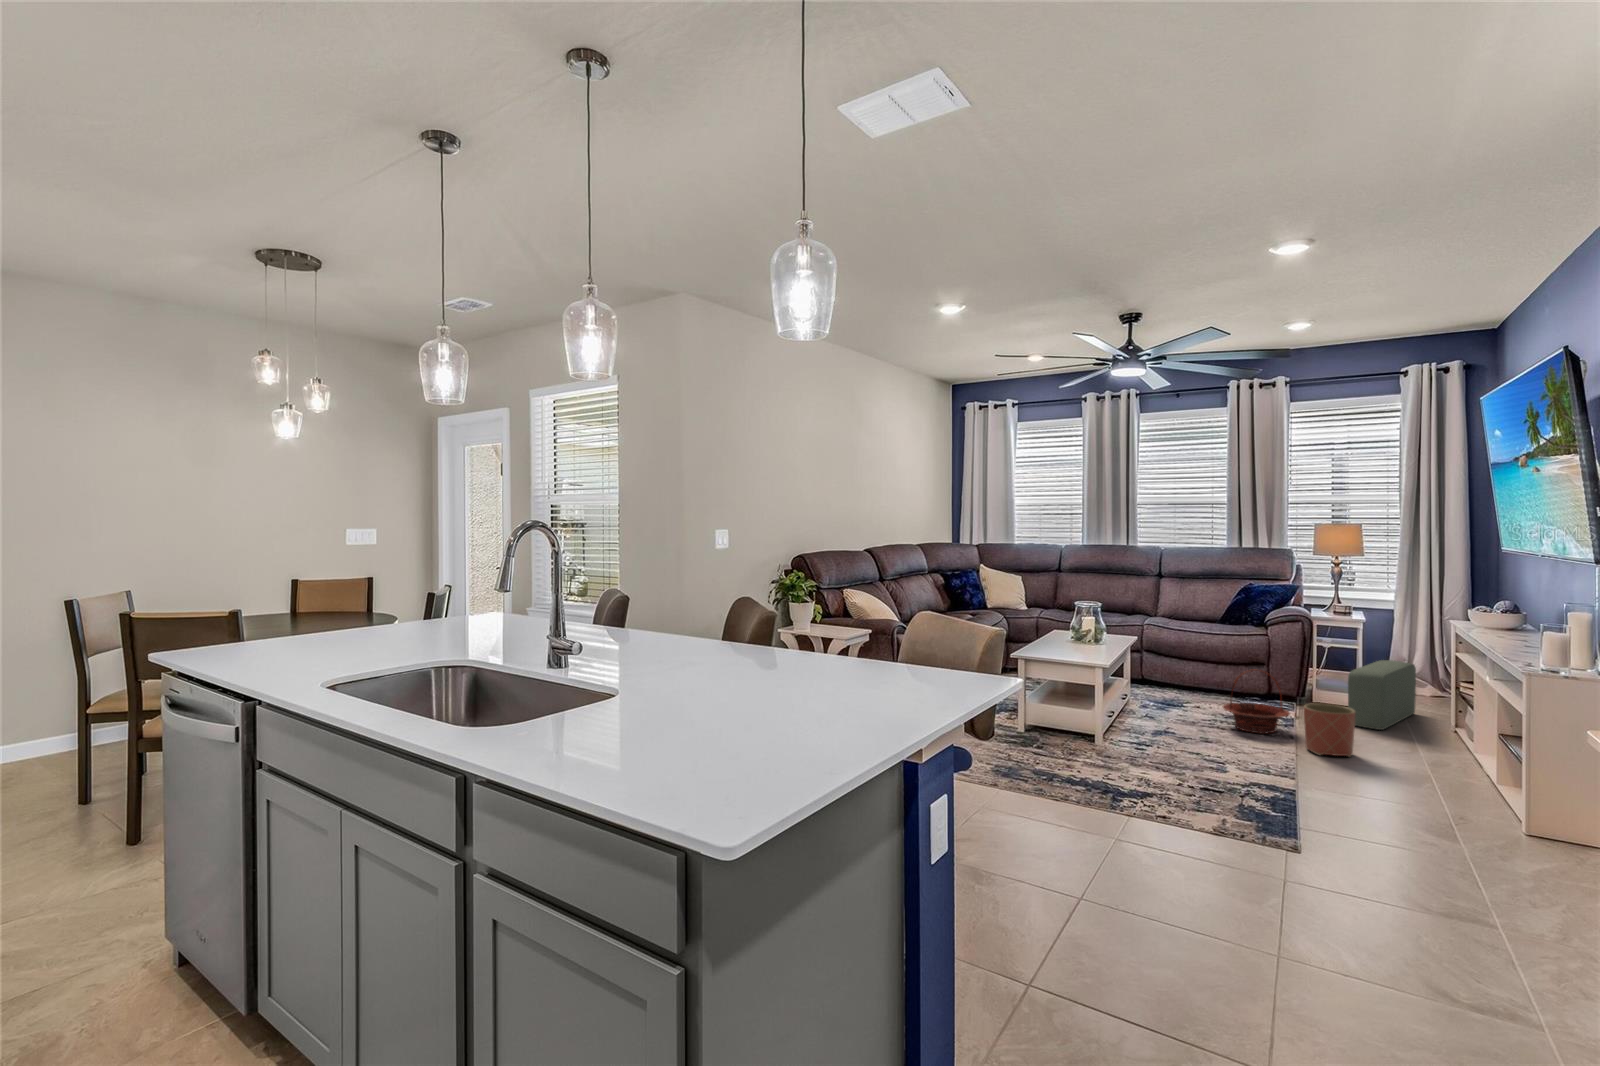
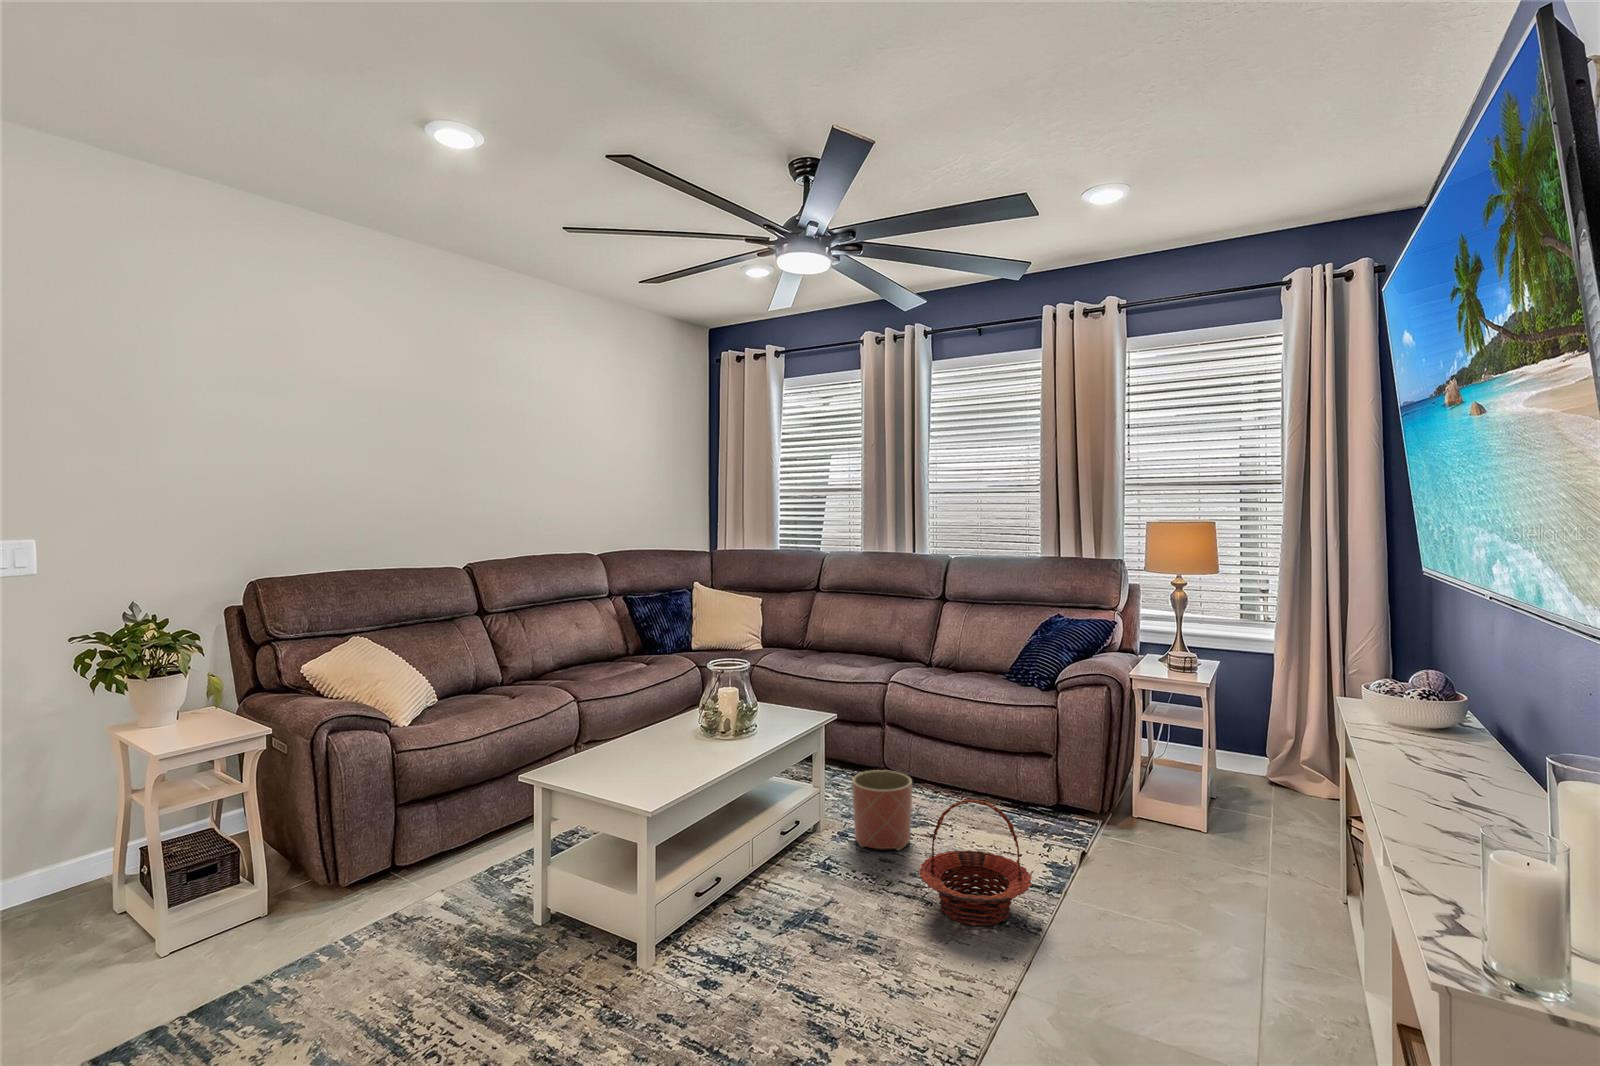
pouf: present [1348,660,1416,730] -> none [1150,758,1281,909]
planter: present [1304,703,1355,757] -> present [852,770,912,850]

